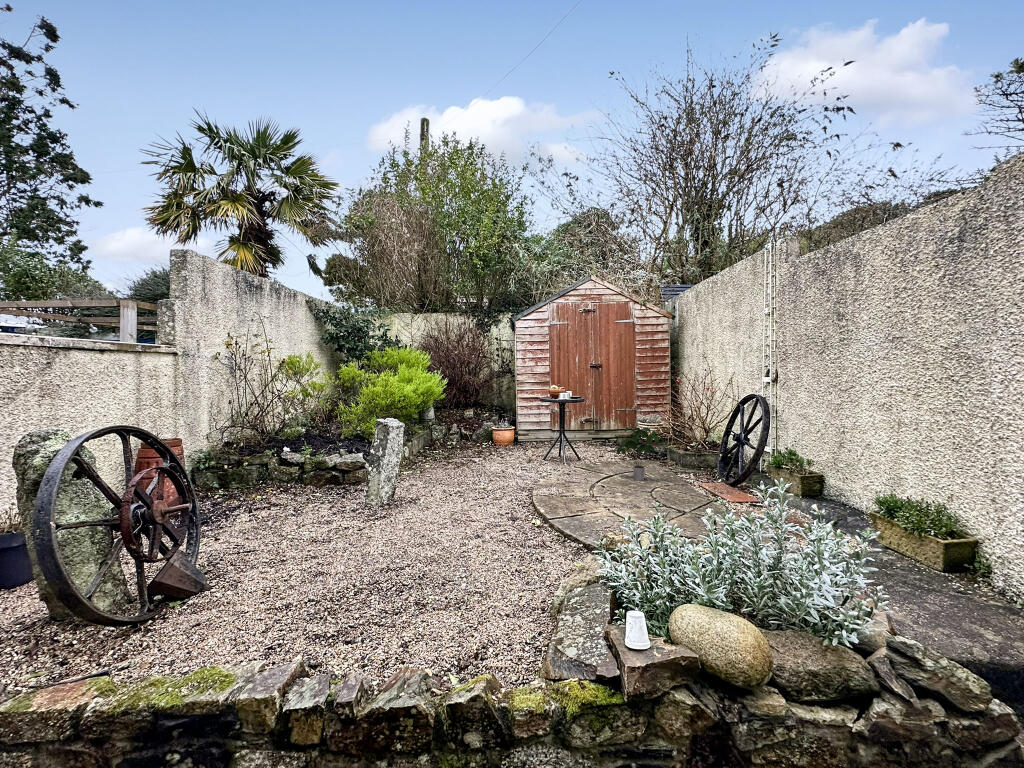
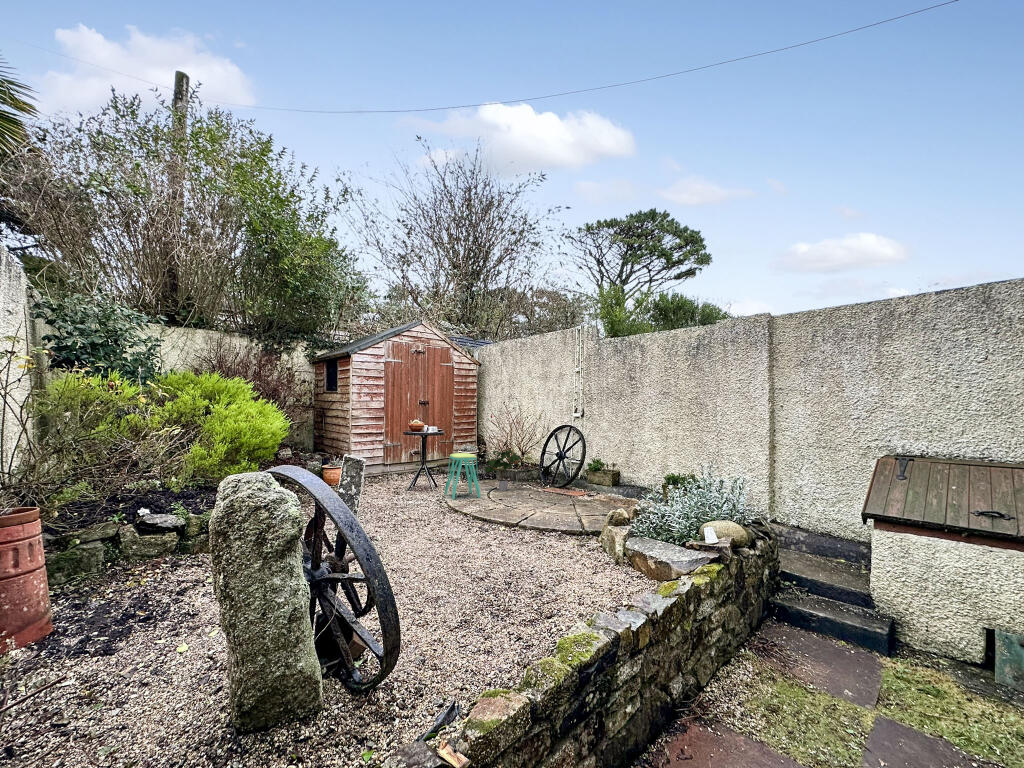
stool: none [555,429,593,488] -> present [445,453,480,499]

